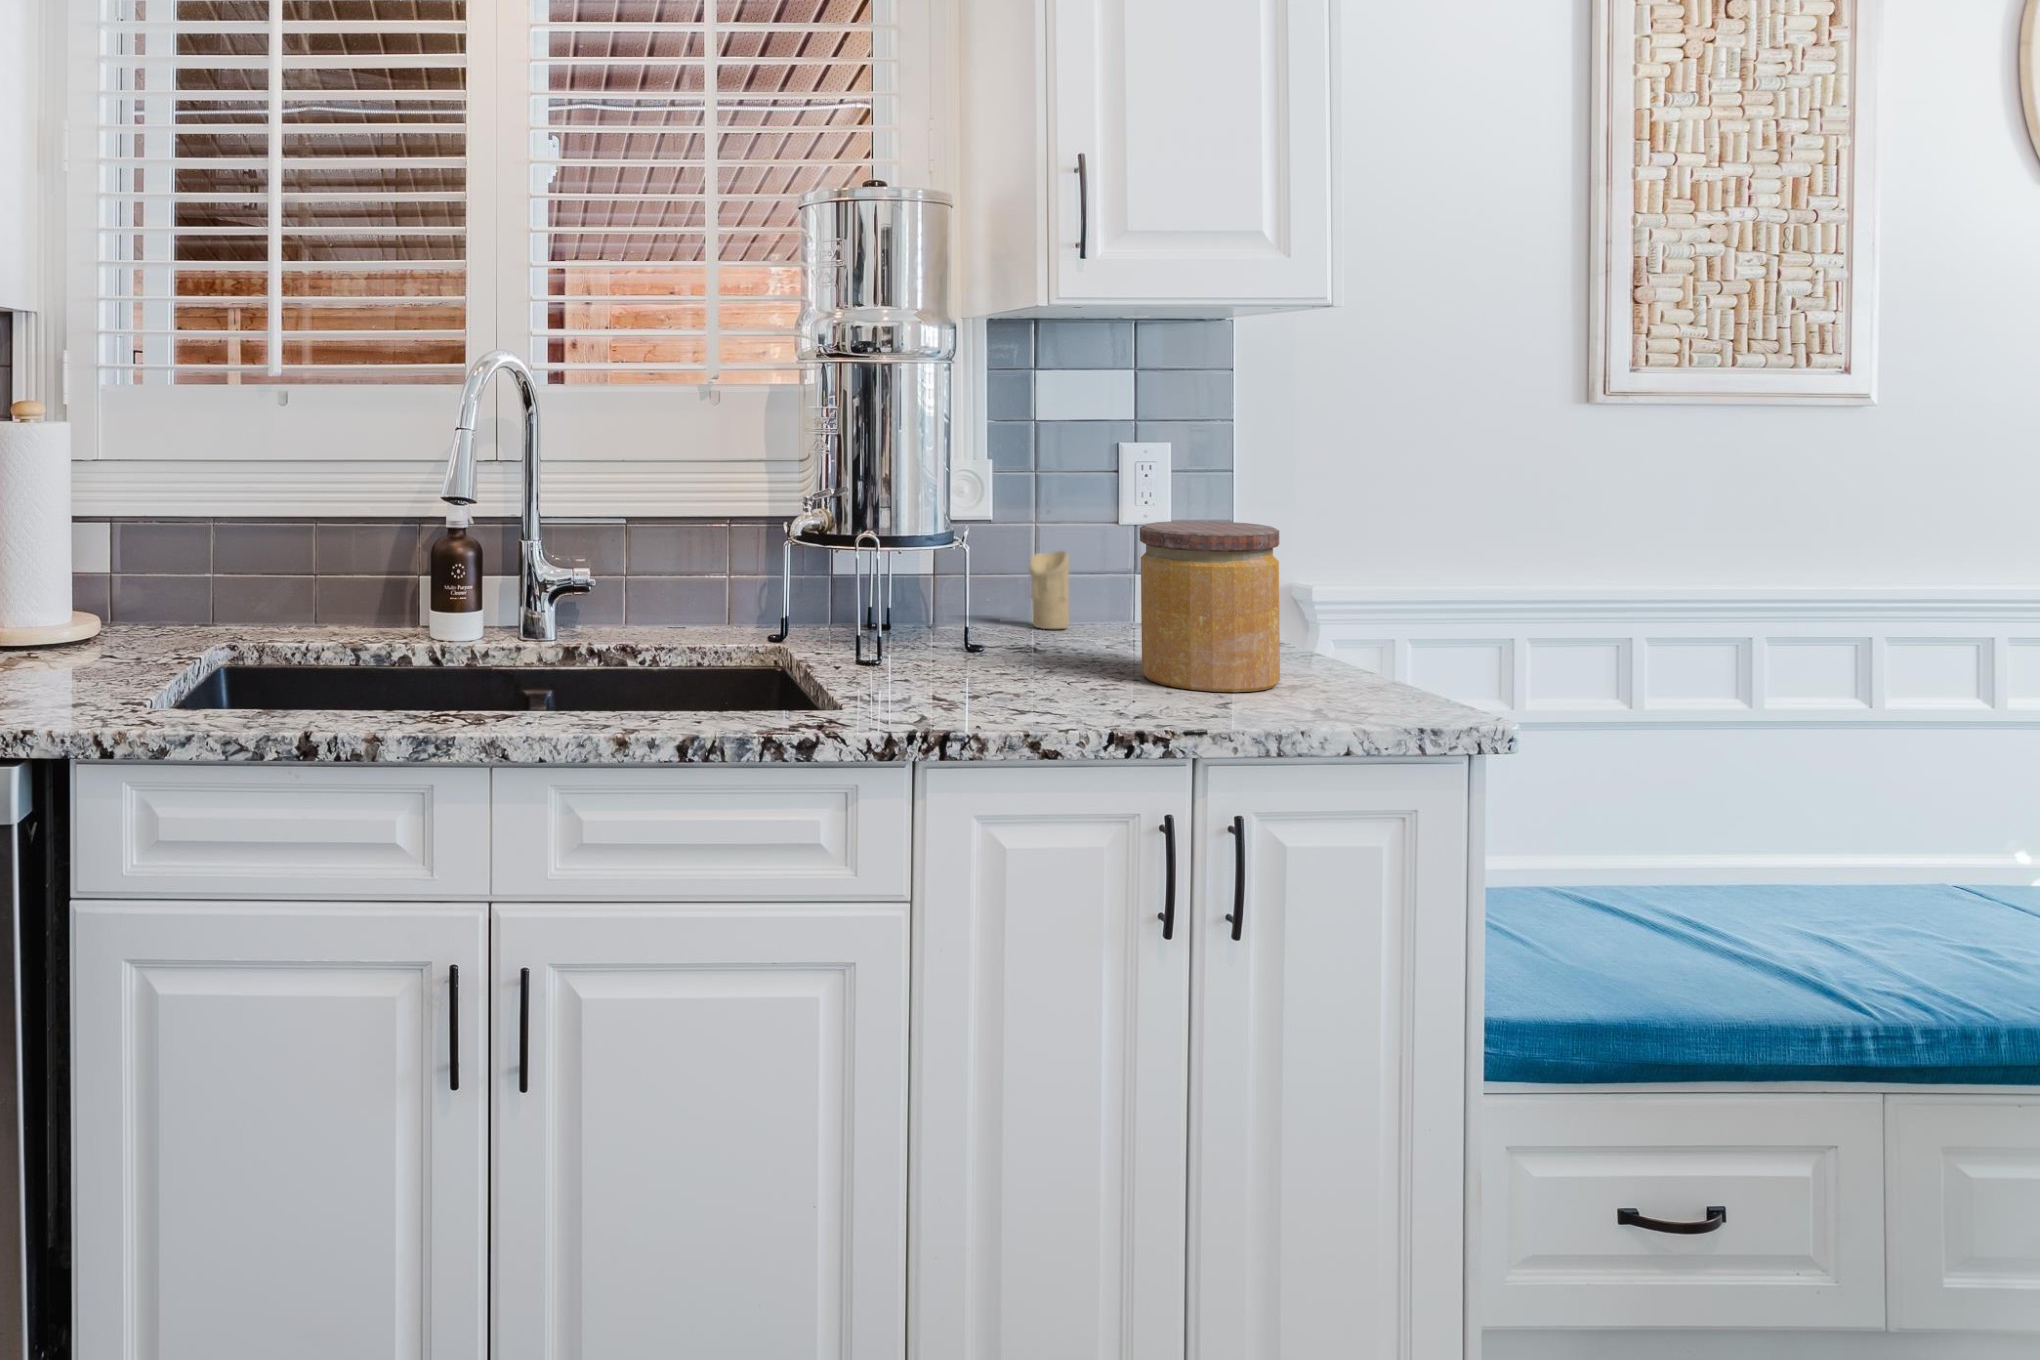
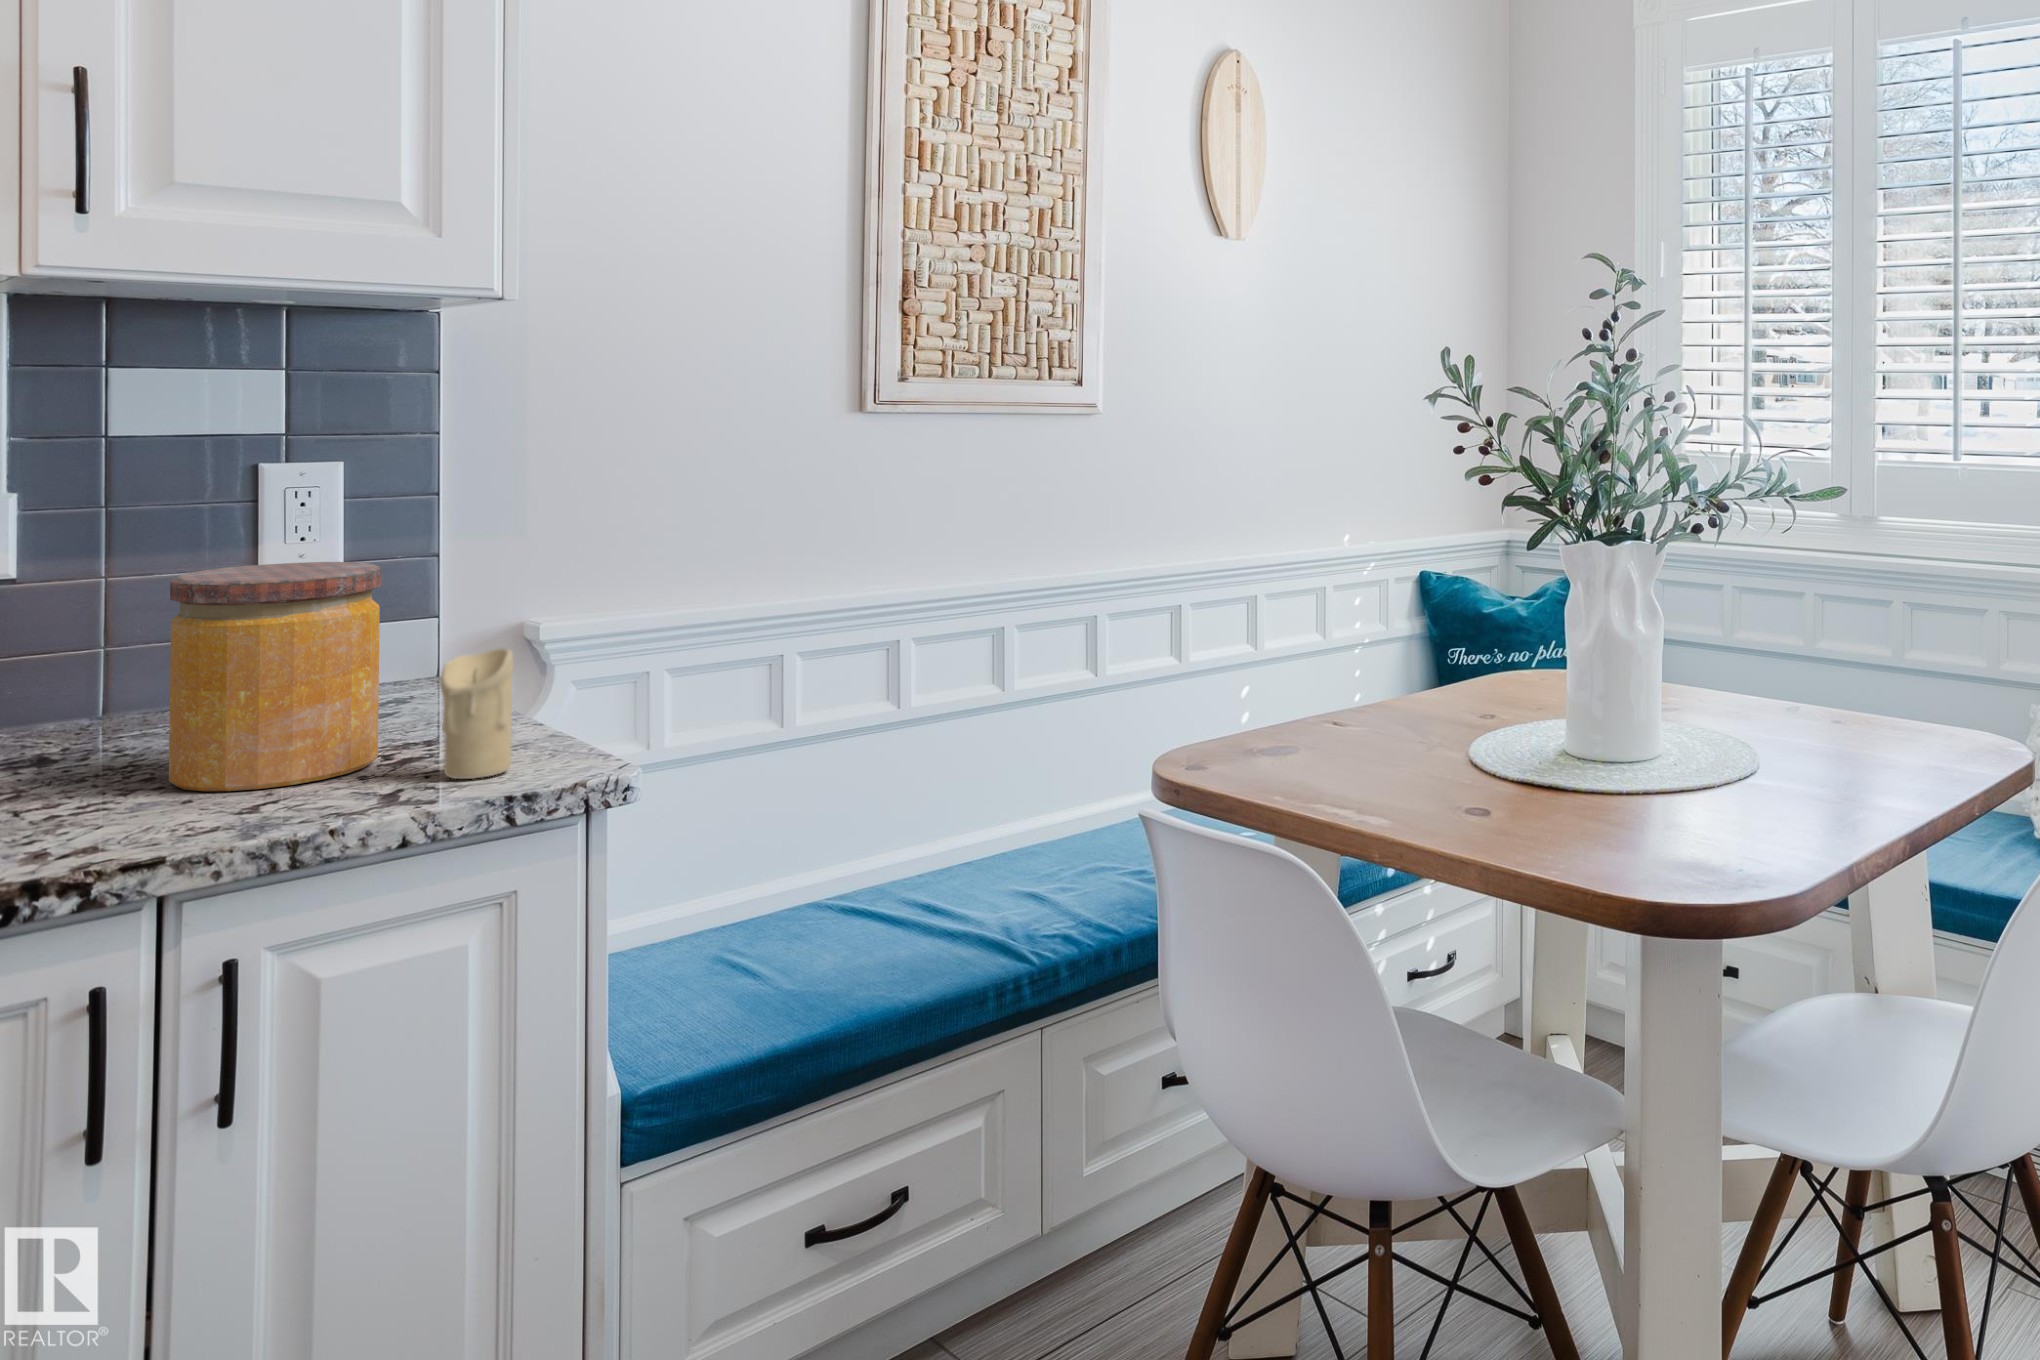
candle: present [1029,551,1069,629] -> present [440,649,514,779]

